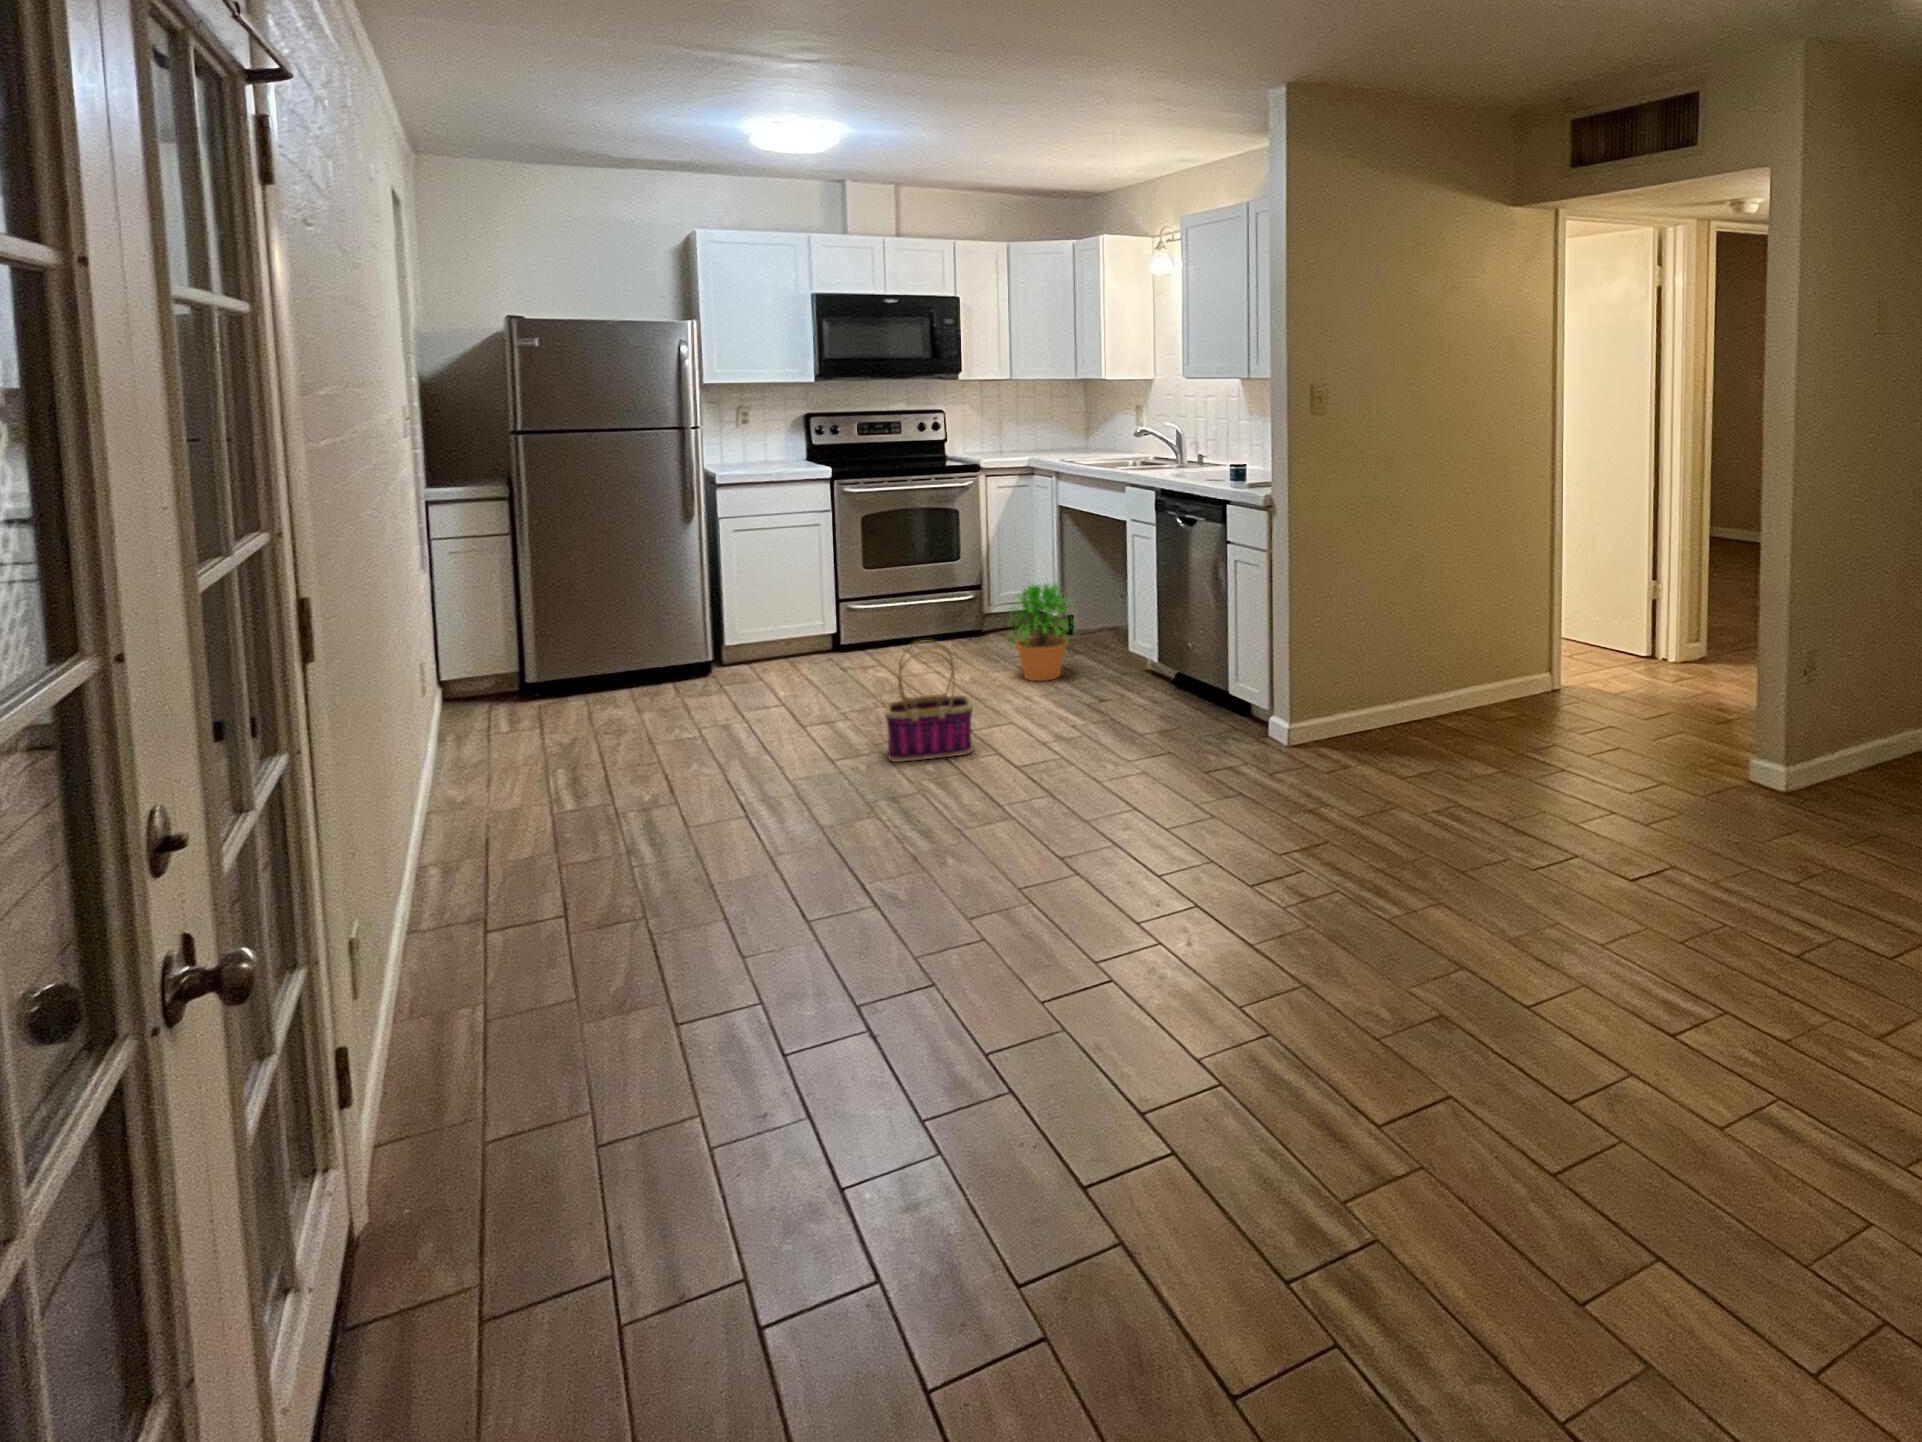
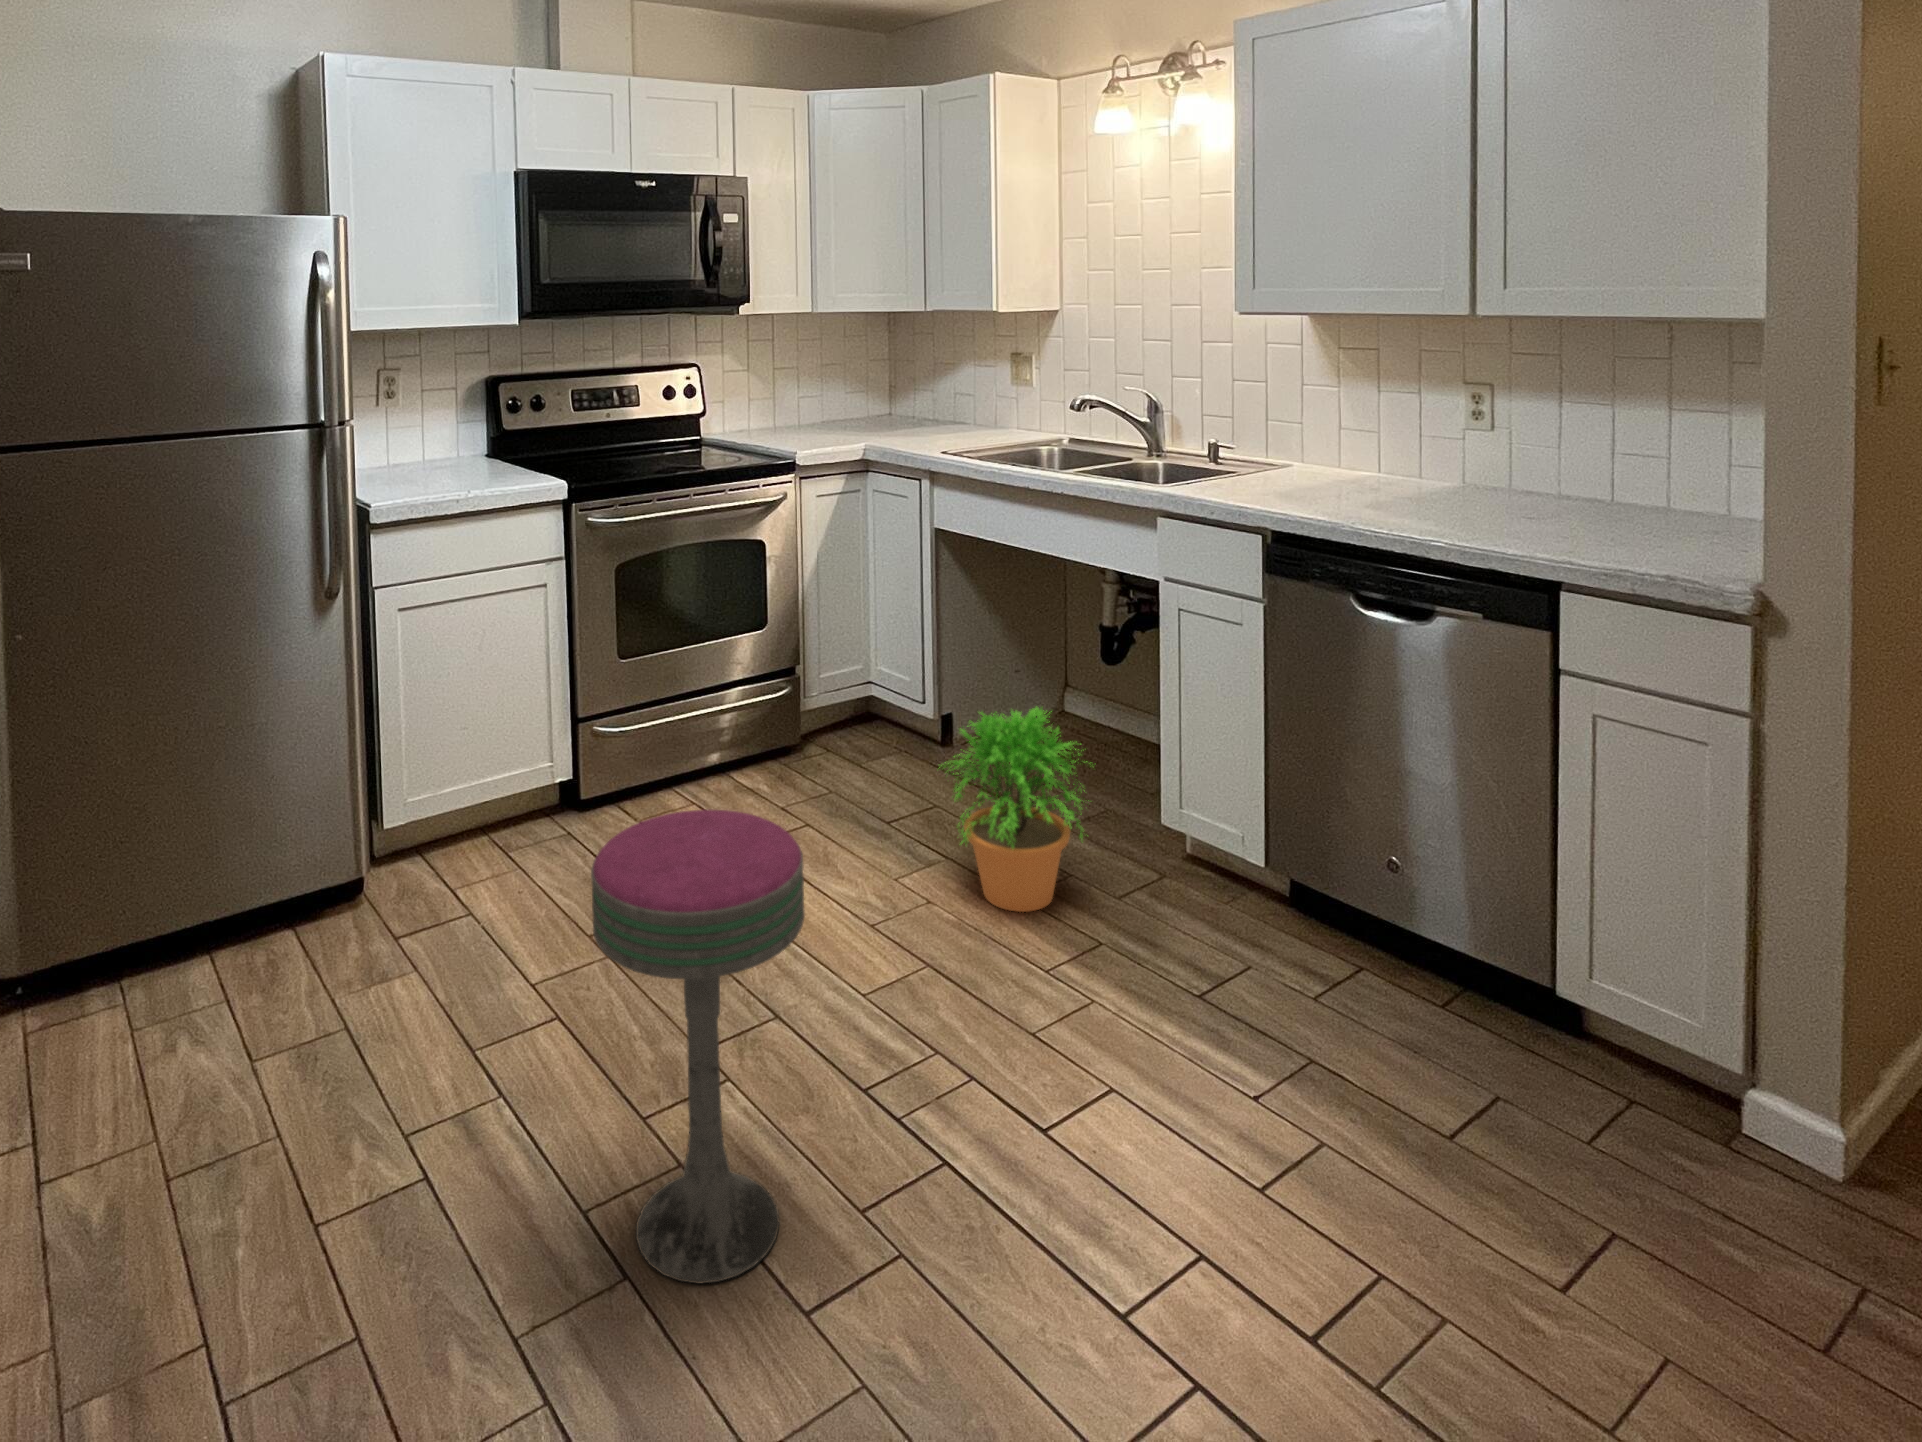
bar stool: none [763,584,856,754] -> present [591,810,805,1283]
basket: present [885,640,973,762] -> none [902,962,1122,1324]

